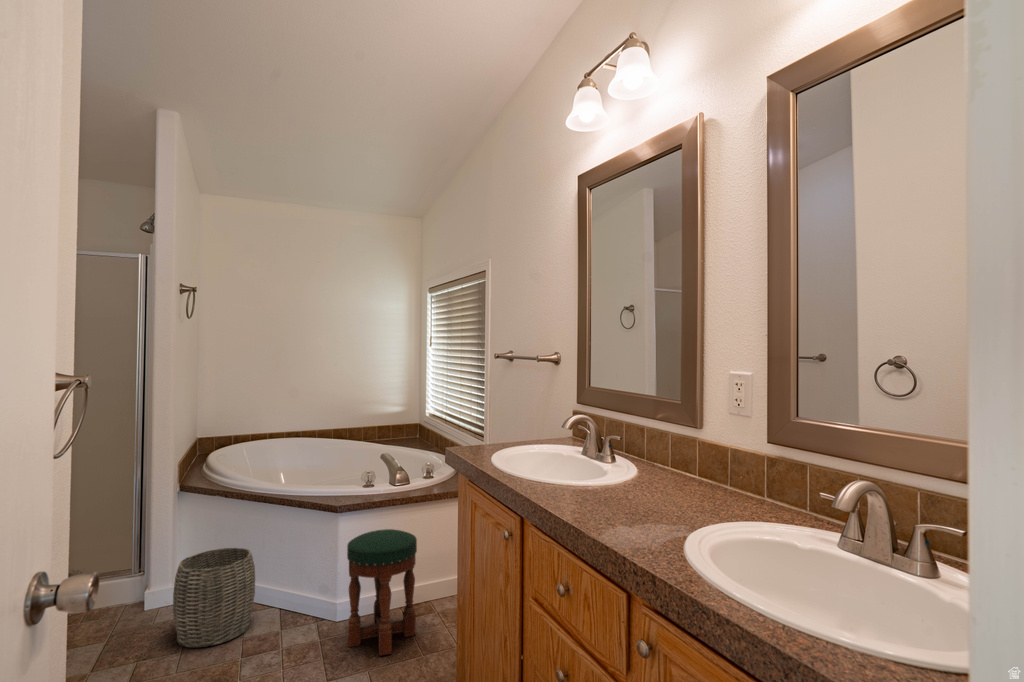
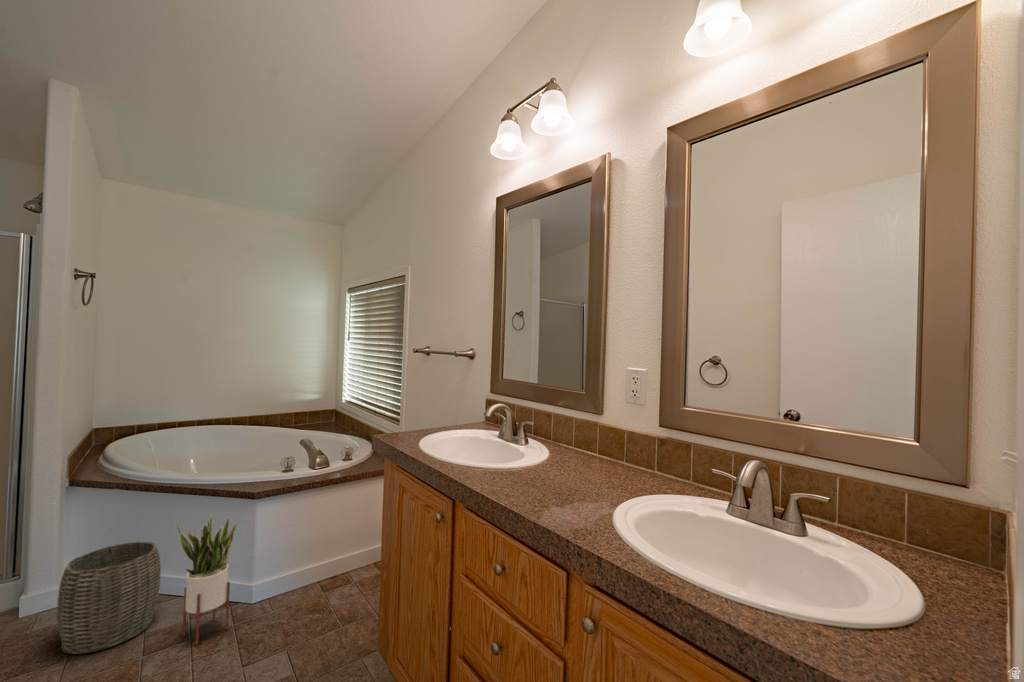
potted plant: none [266,523,320,652] -> present [175,514,236,644]
stool: present [347,529,417,655] -> none [265,512,338,635]

